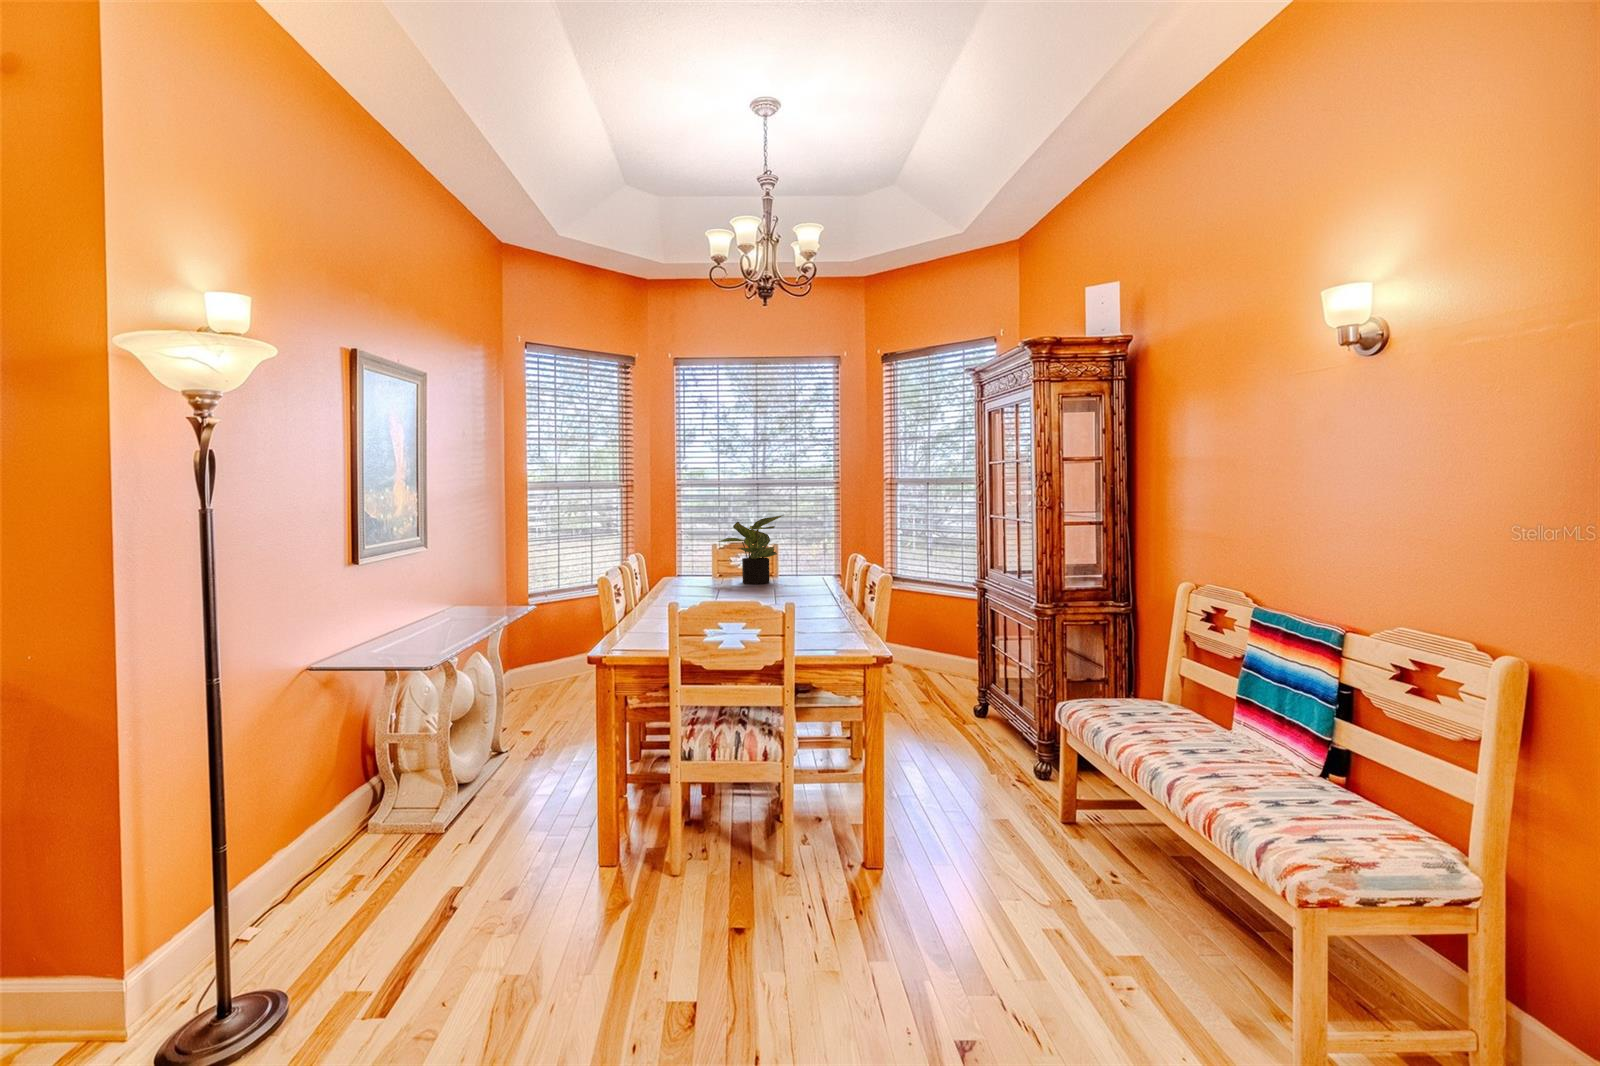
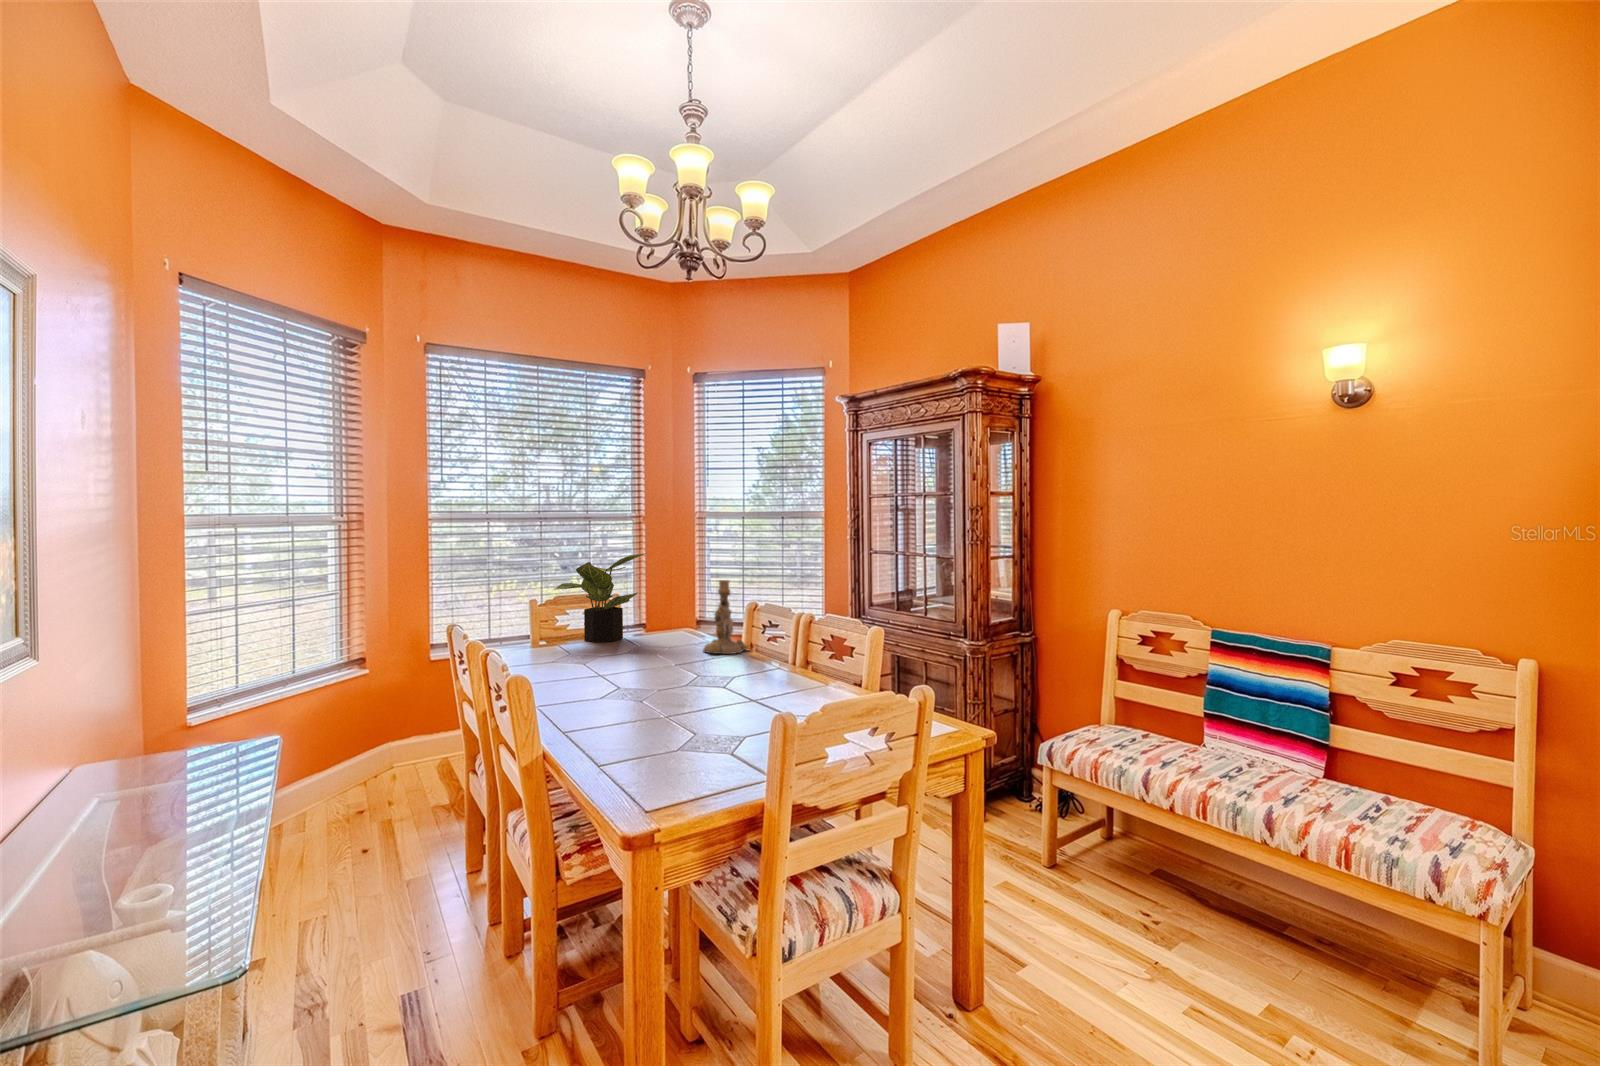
candlestick: none [798,538,836,598] -> present [703,580,749,654]

